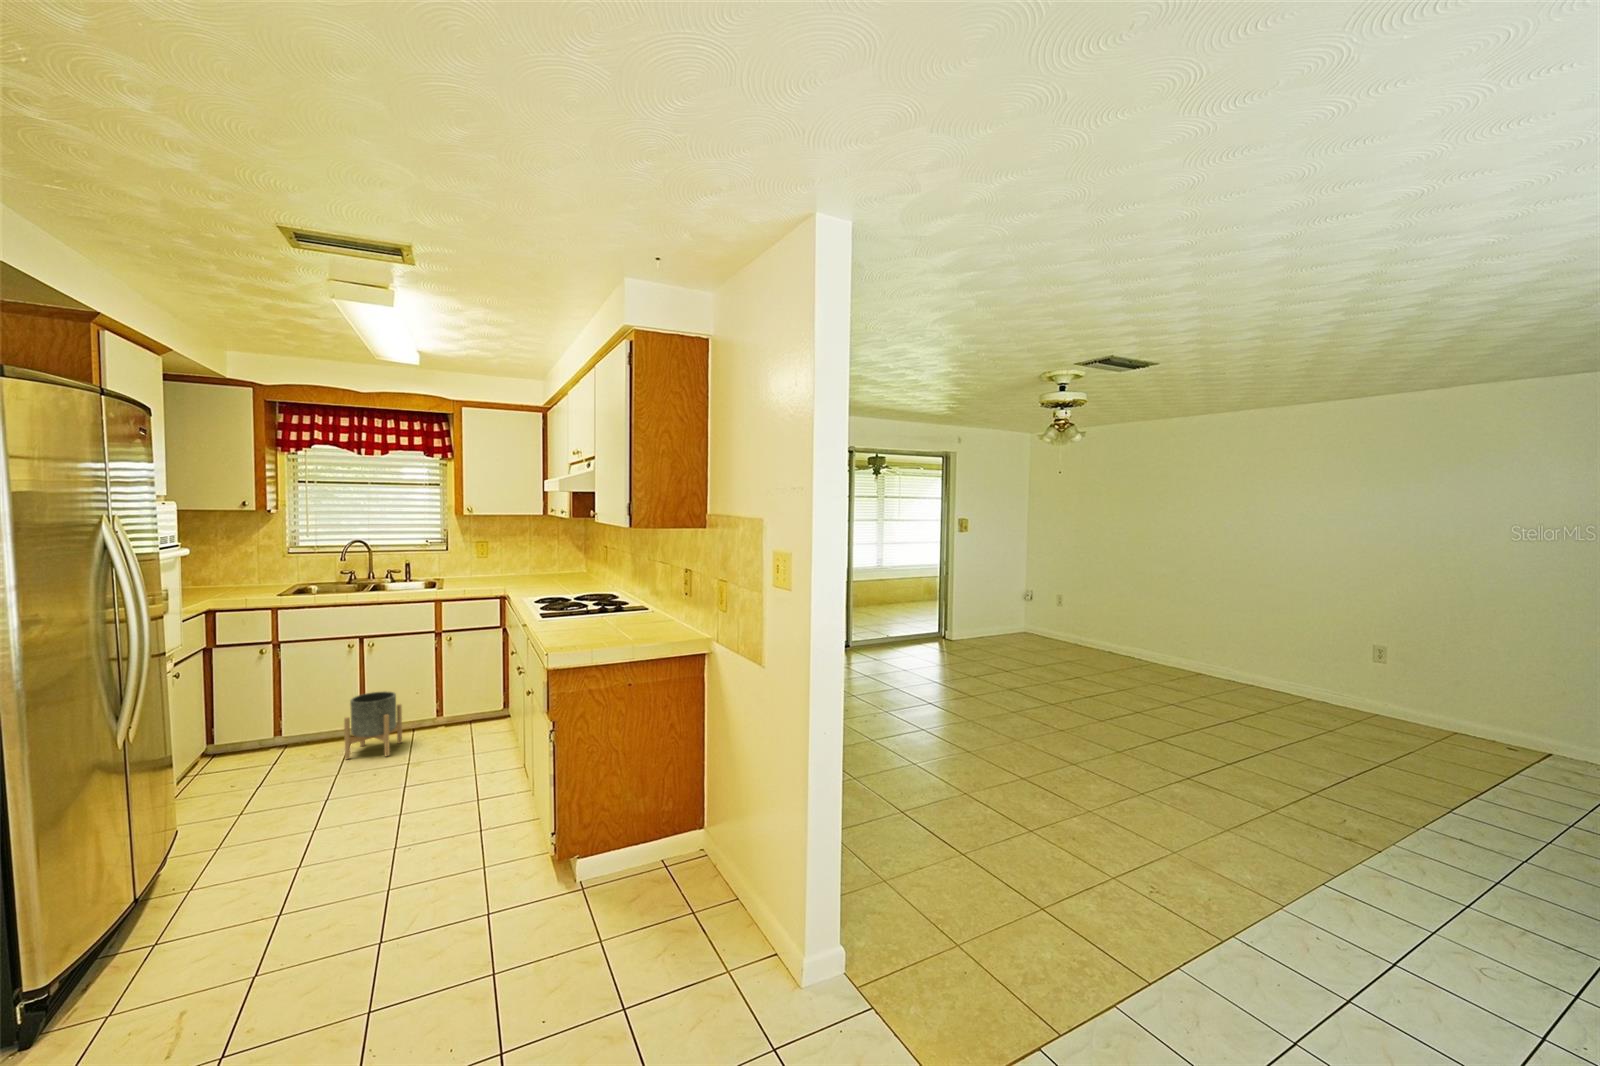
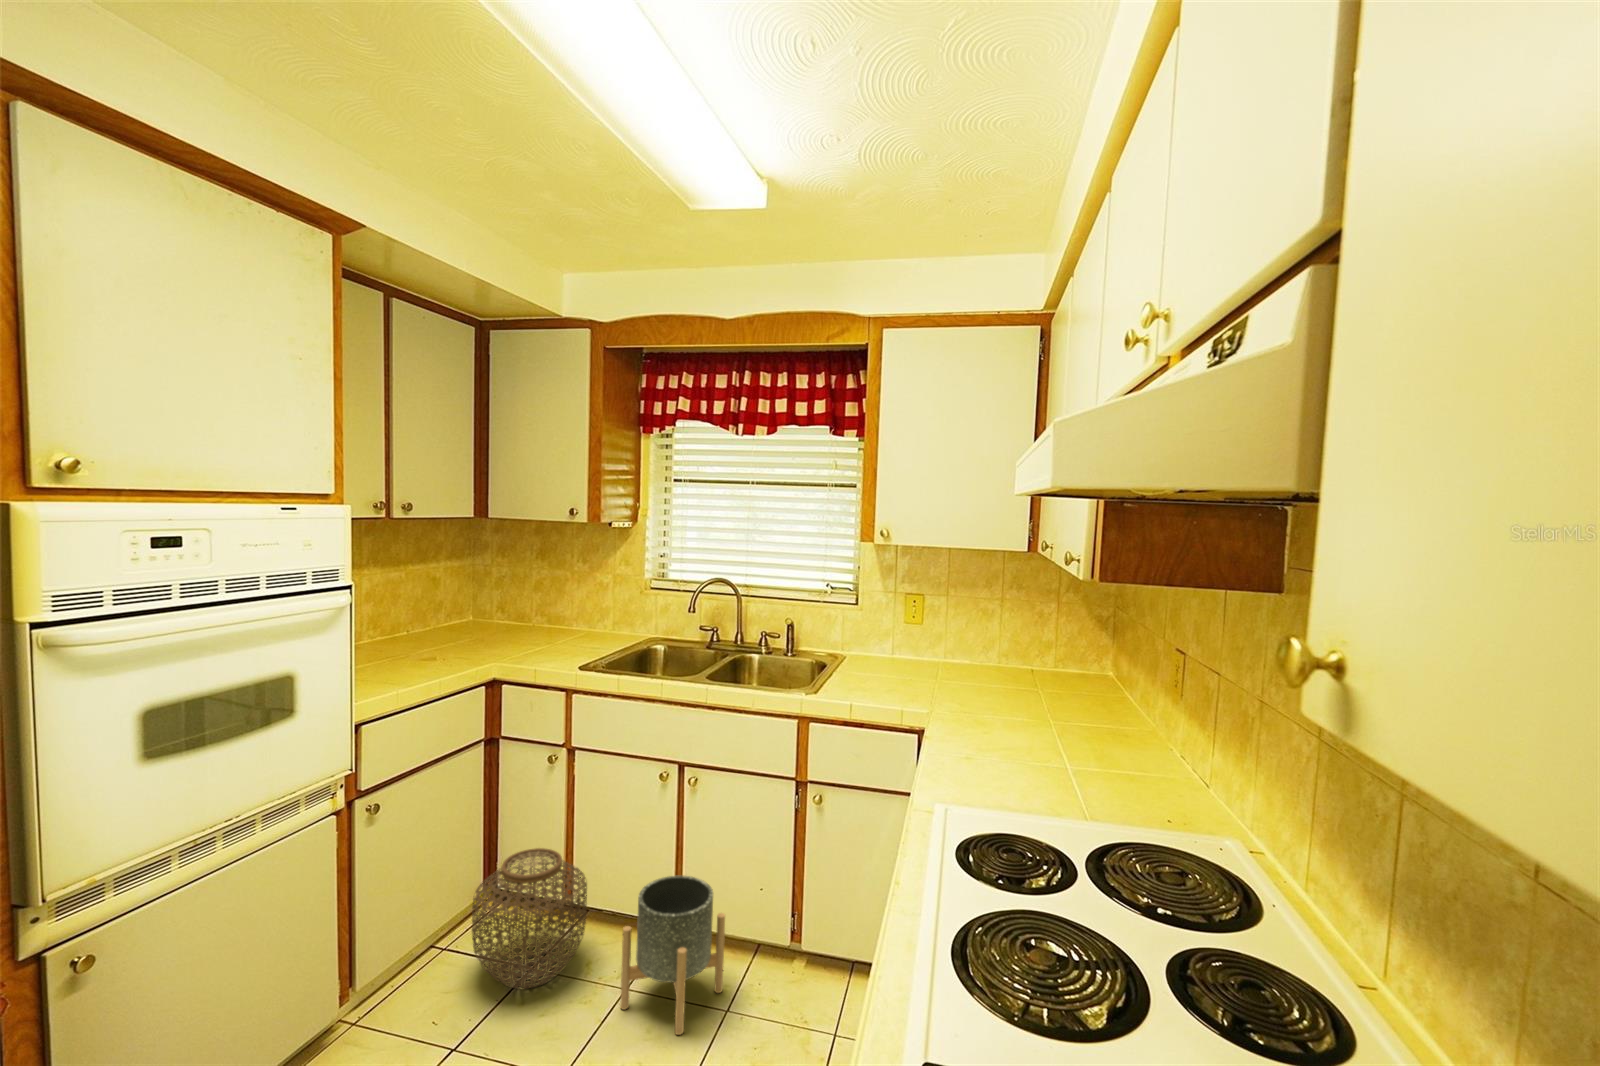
woven basket: none [228,699,307,772] -> present [472,848,587,988]

